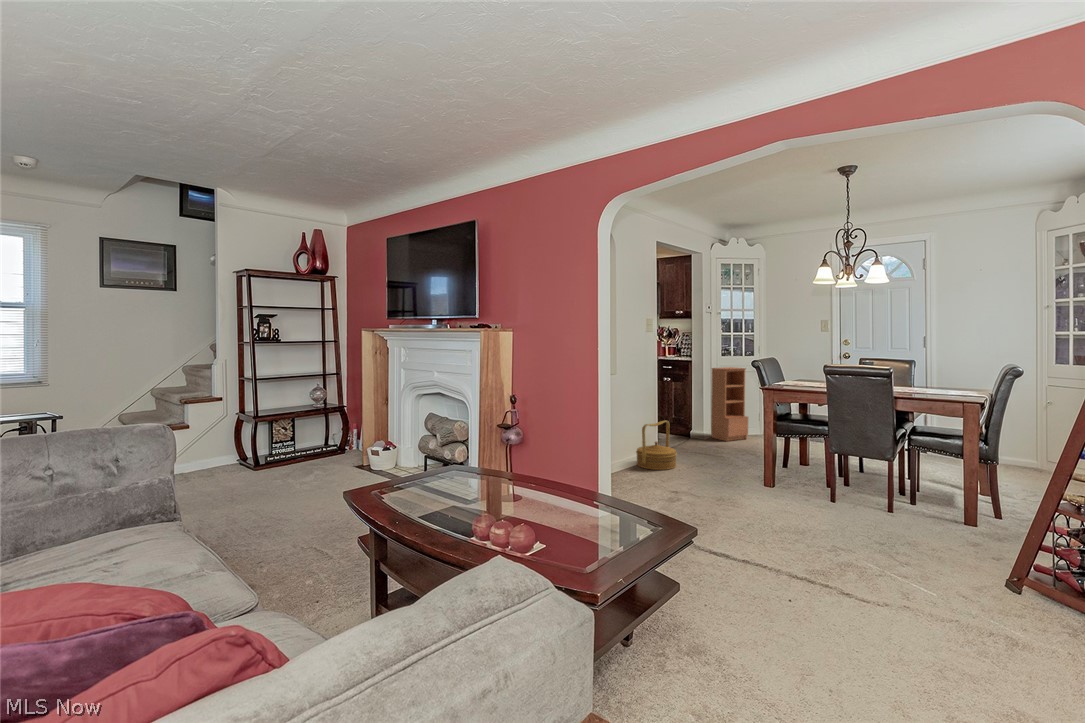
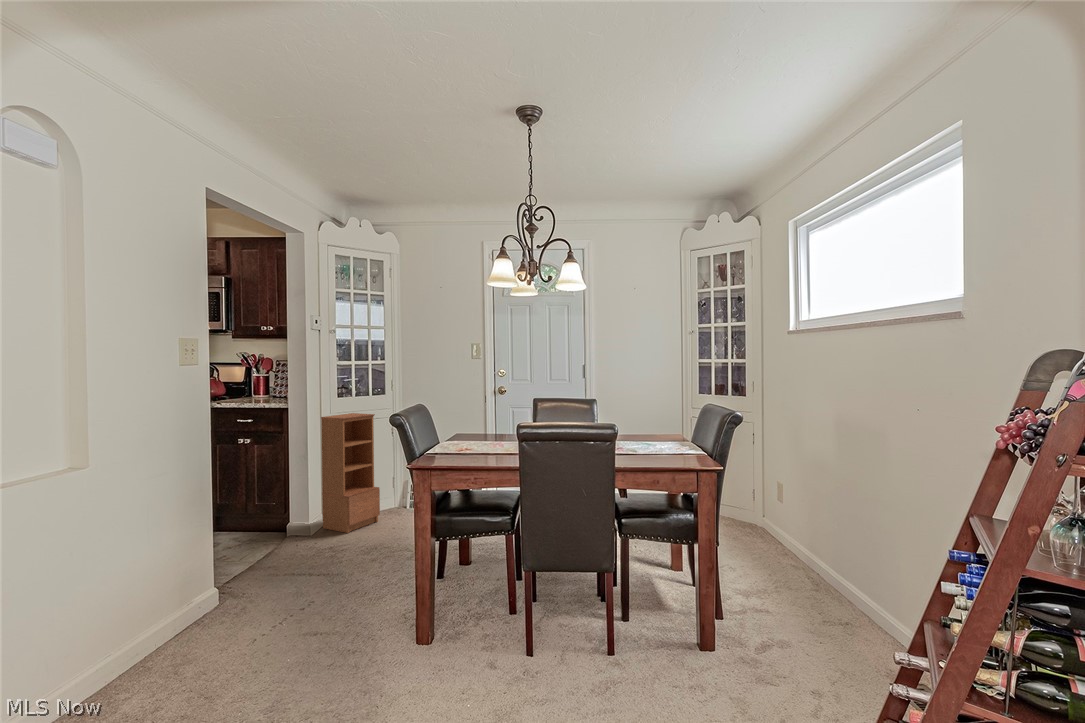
woven basket: present [636,421,677,470] -> none [143,537,243,660]

